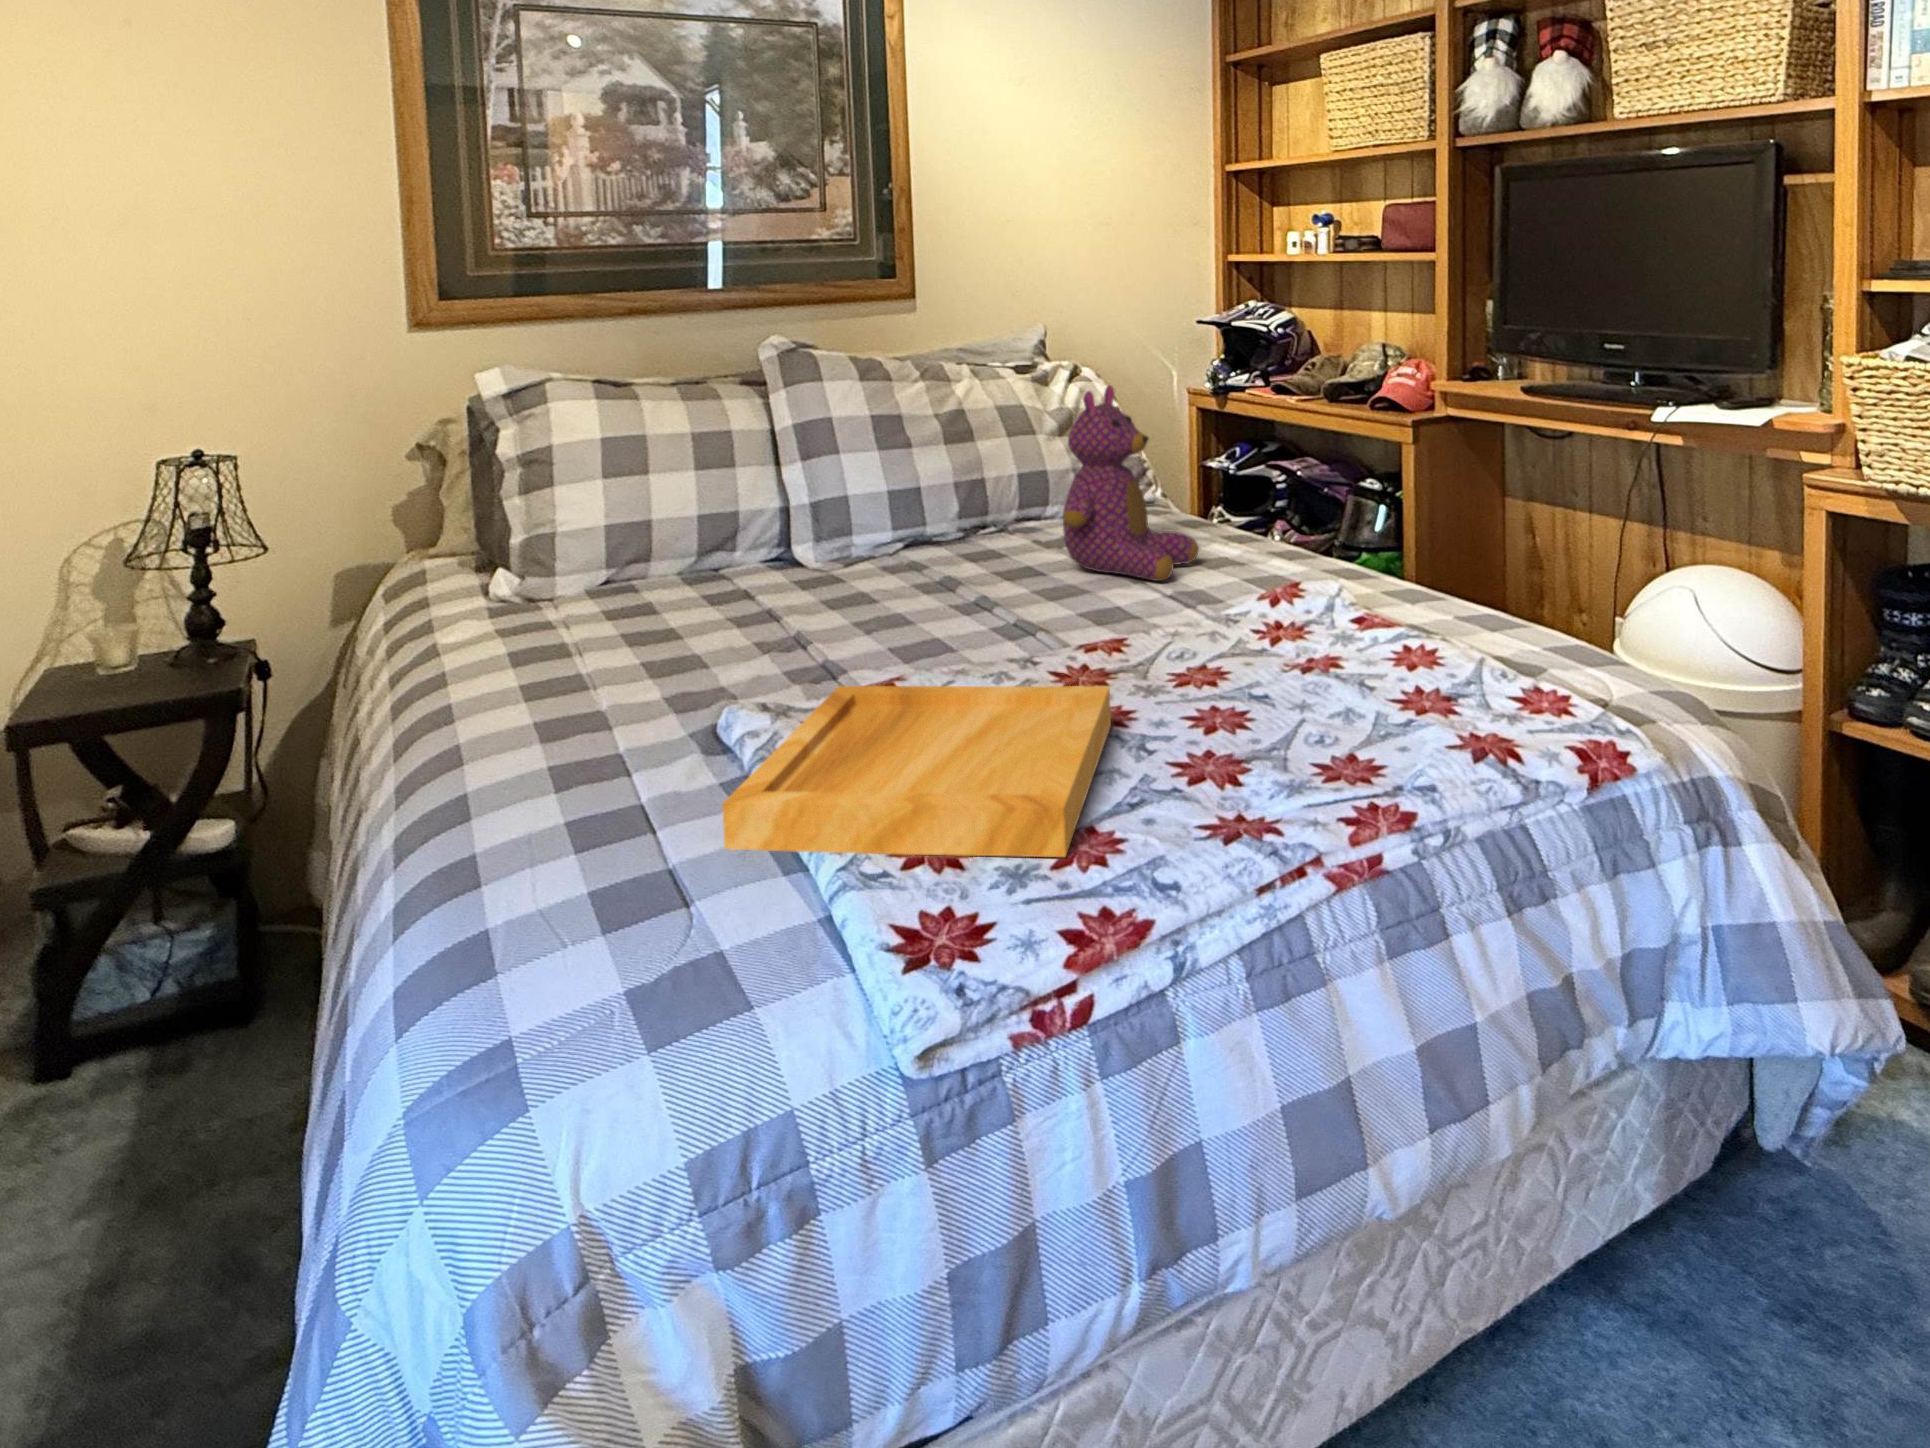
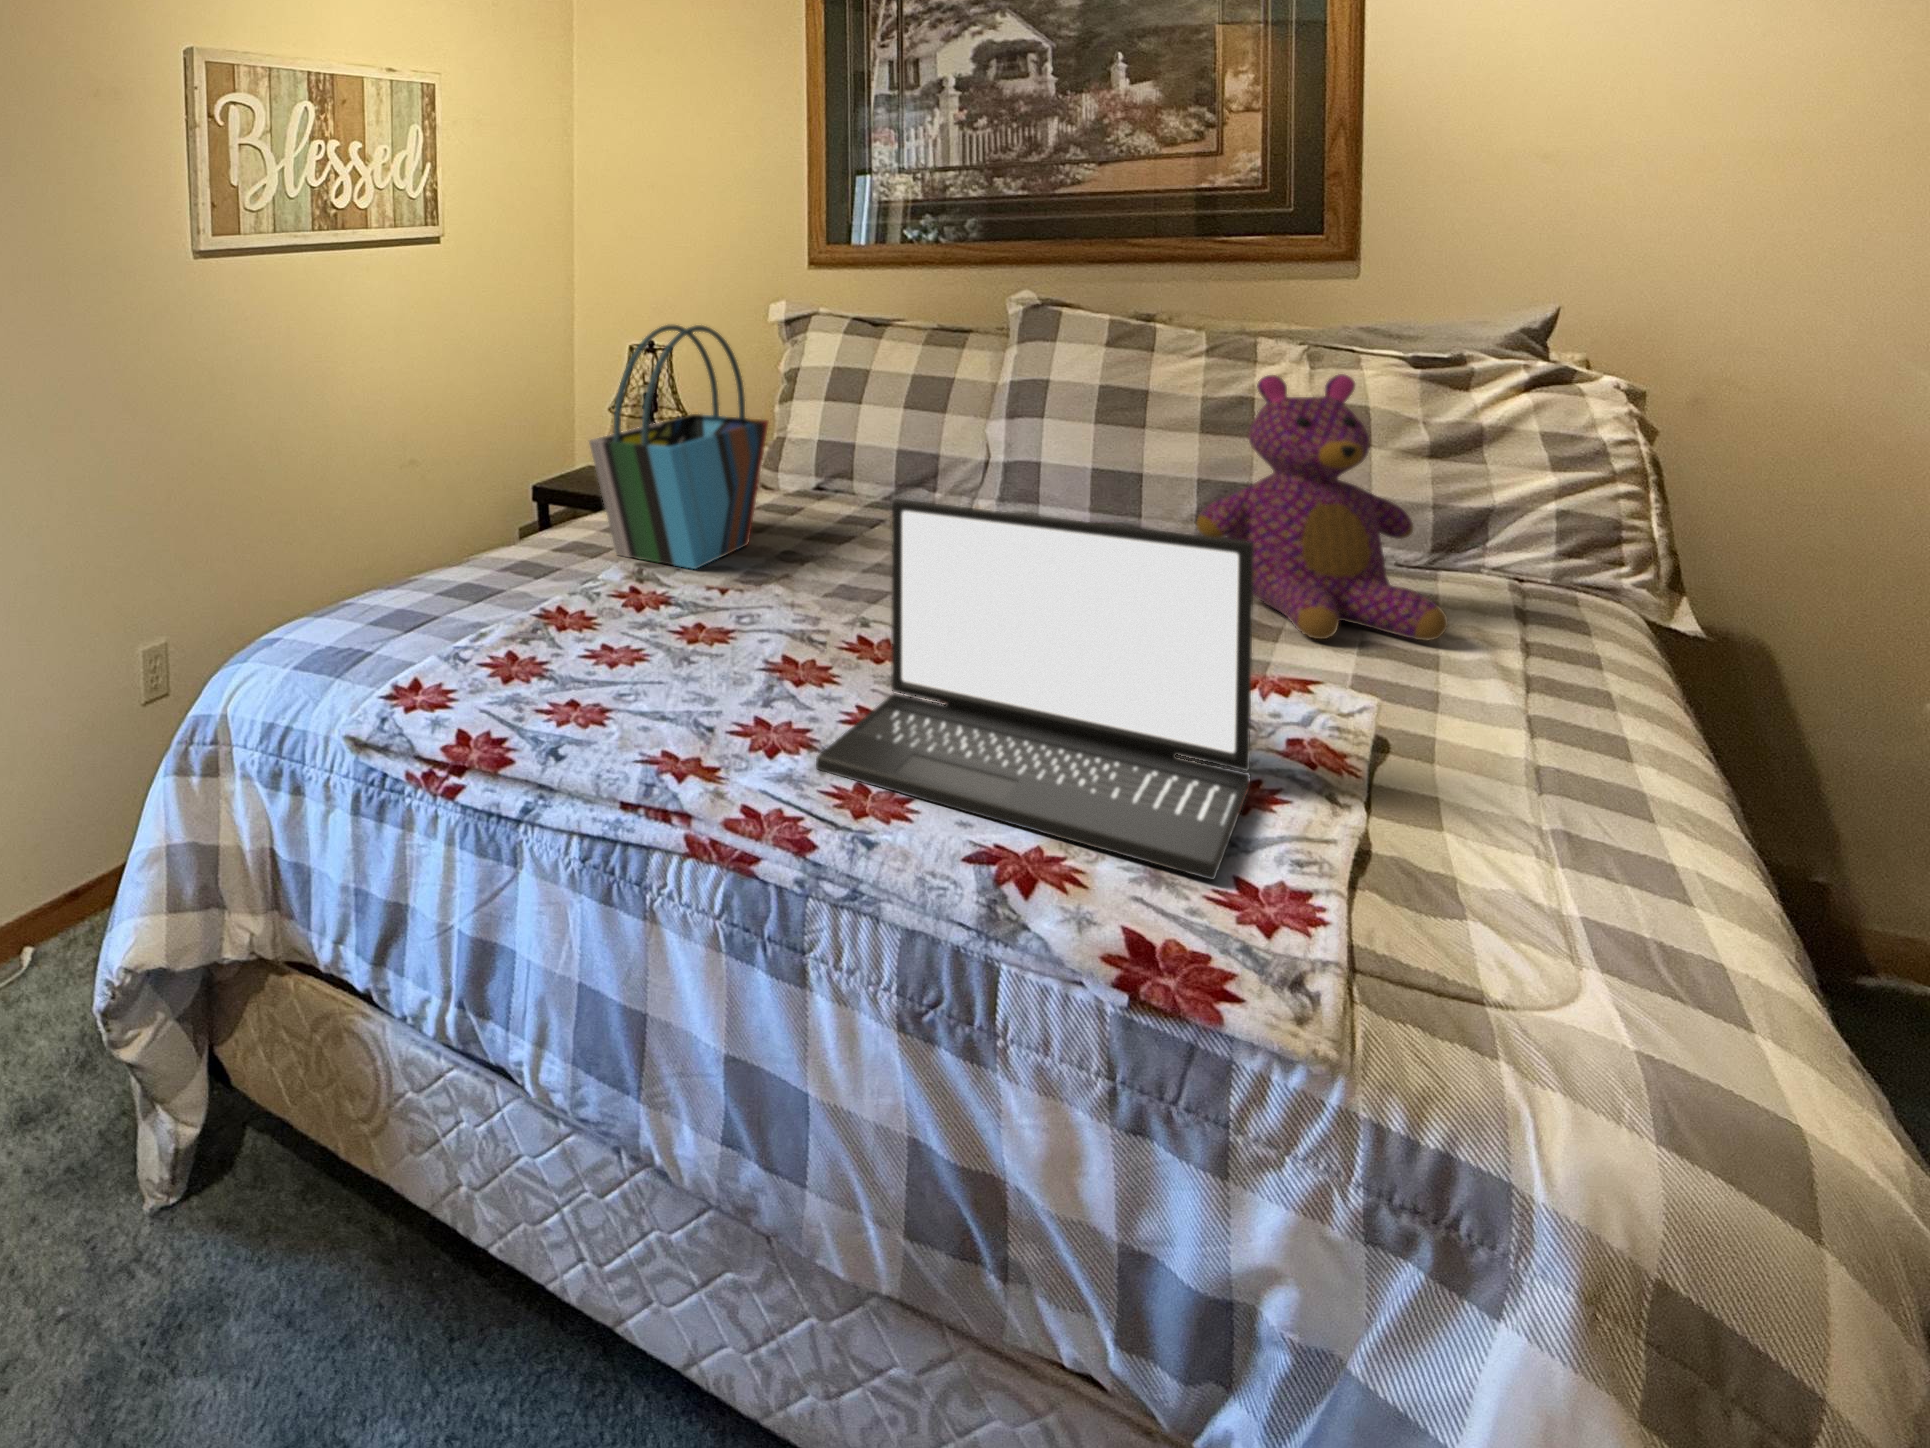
tote bag: none [587,406,762,727] -> present [589,325,768,569]
laptop: none [1166,493,1496,775] -> present [816,499,1254,880]
tray: present [722,686,1111,857] -> none [471,567,817,705]

